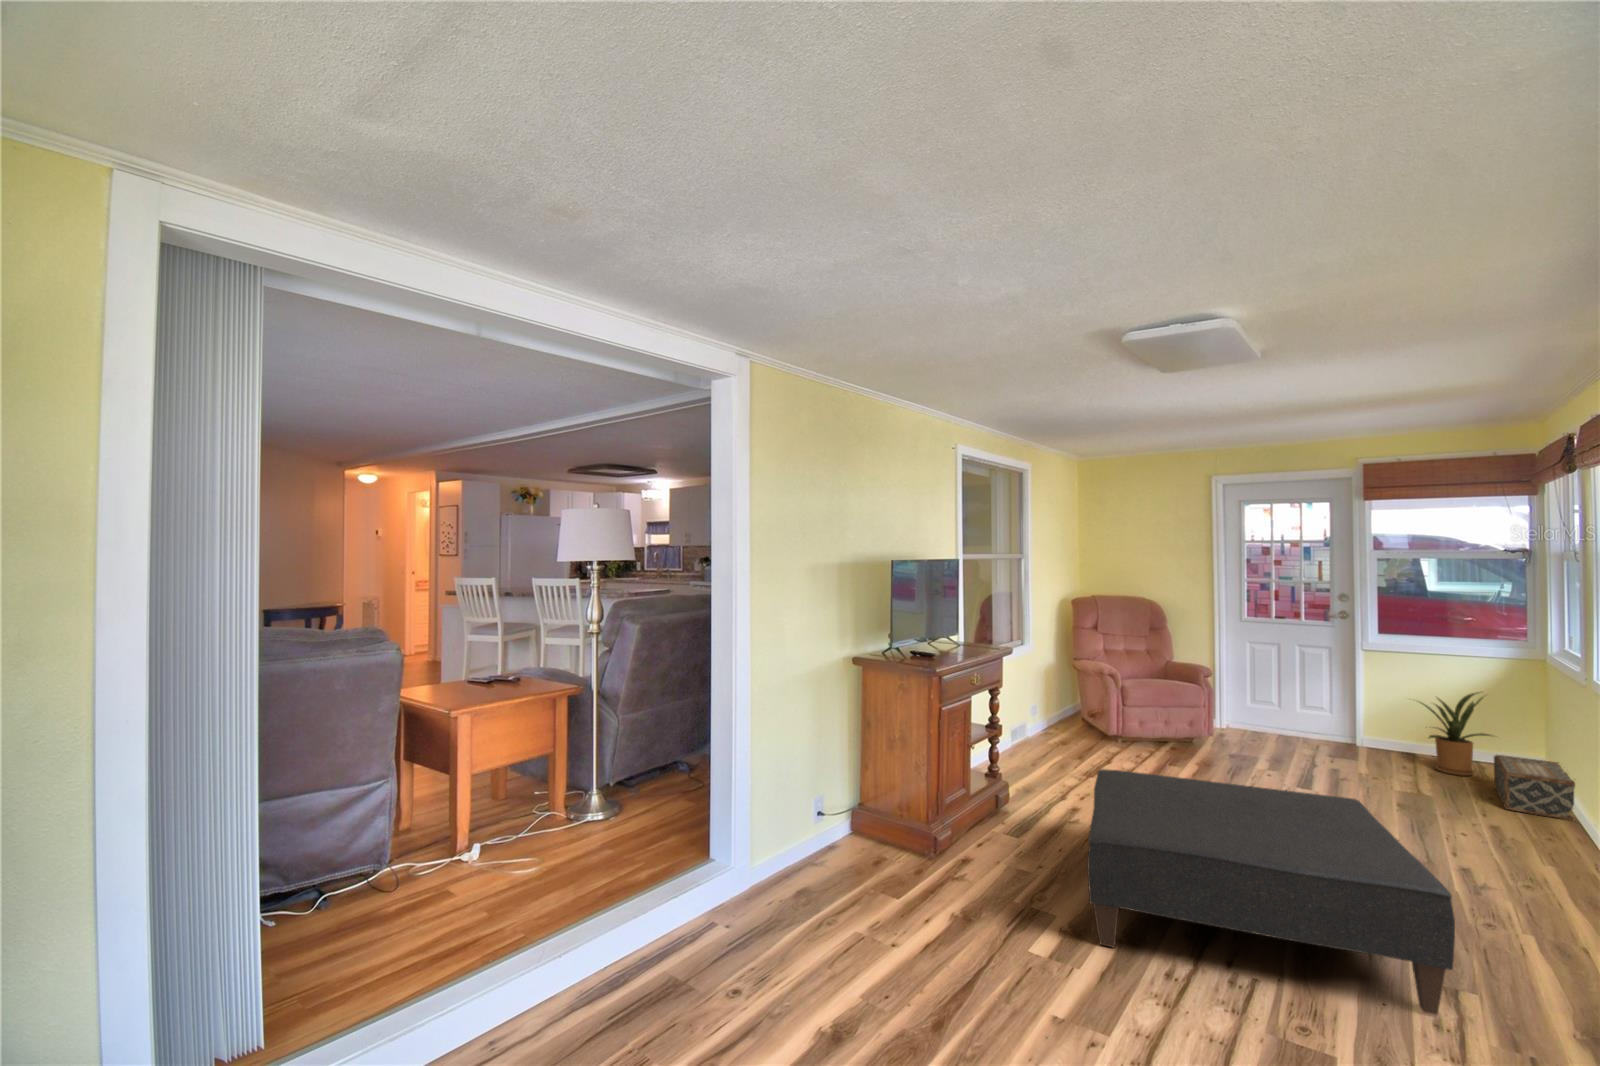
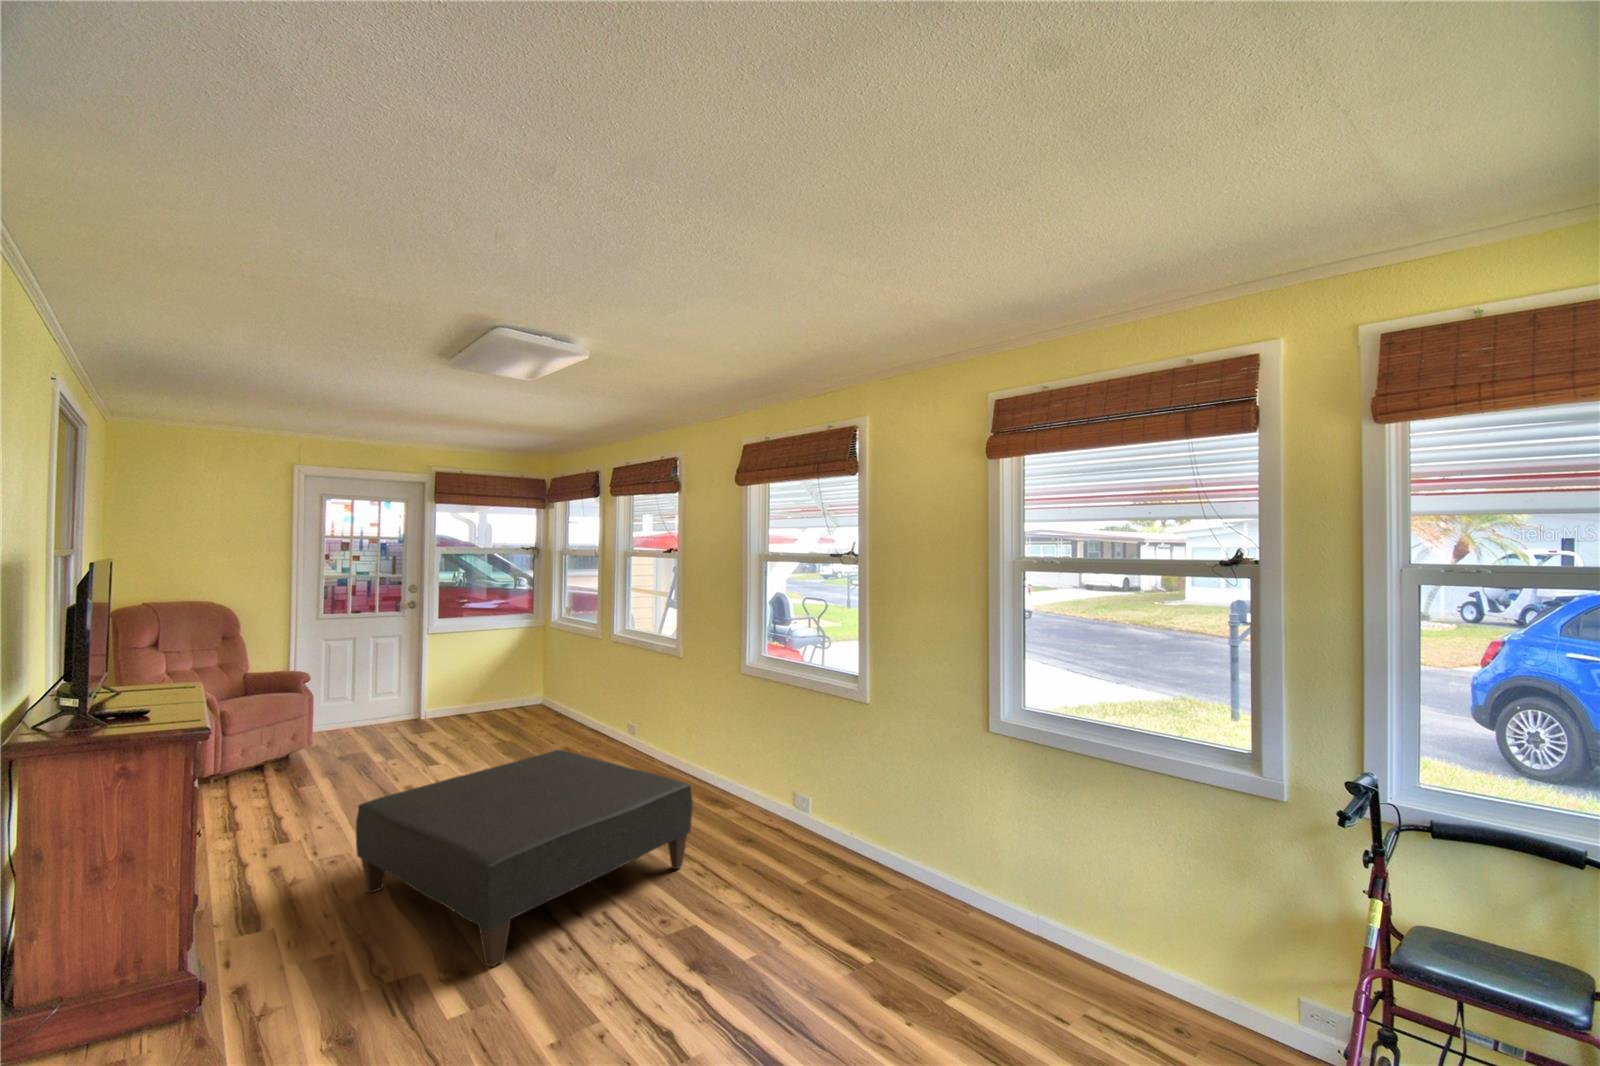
house plant: present [1421,692,1490,776] -> none [468,651,520,718]
woven basket: present [1494,755,1575,820] -> none [526,691,584,731]

